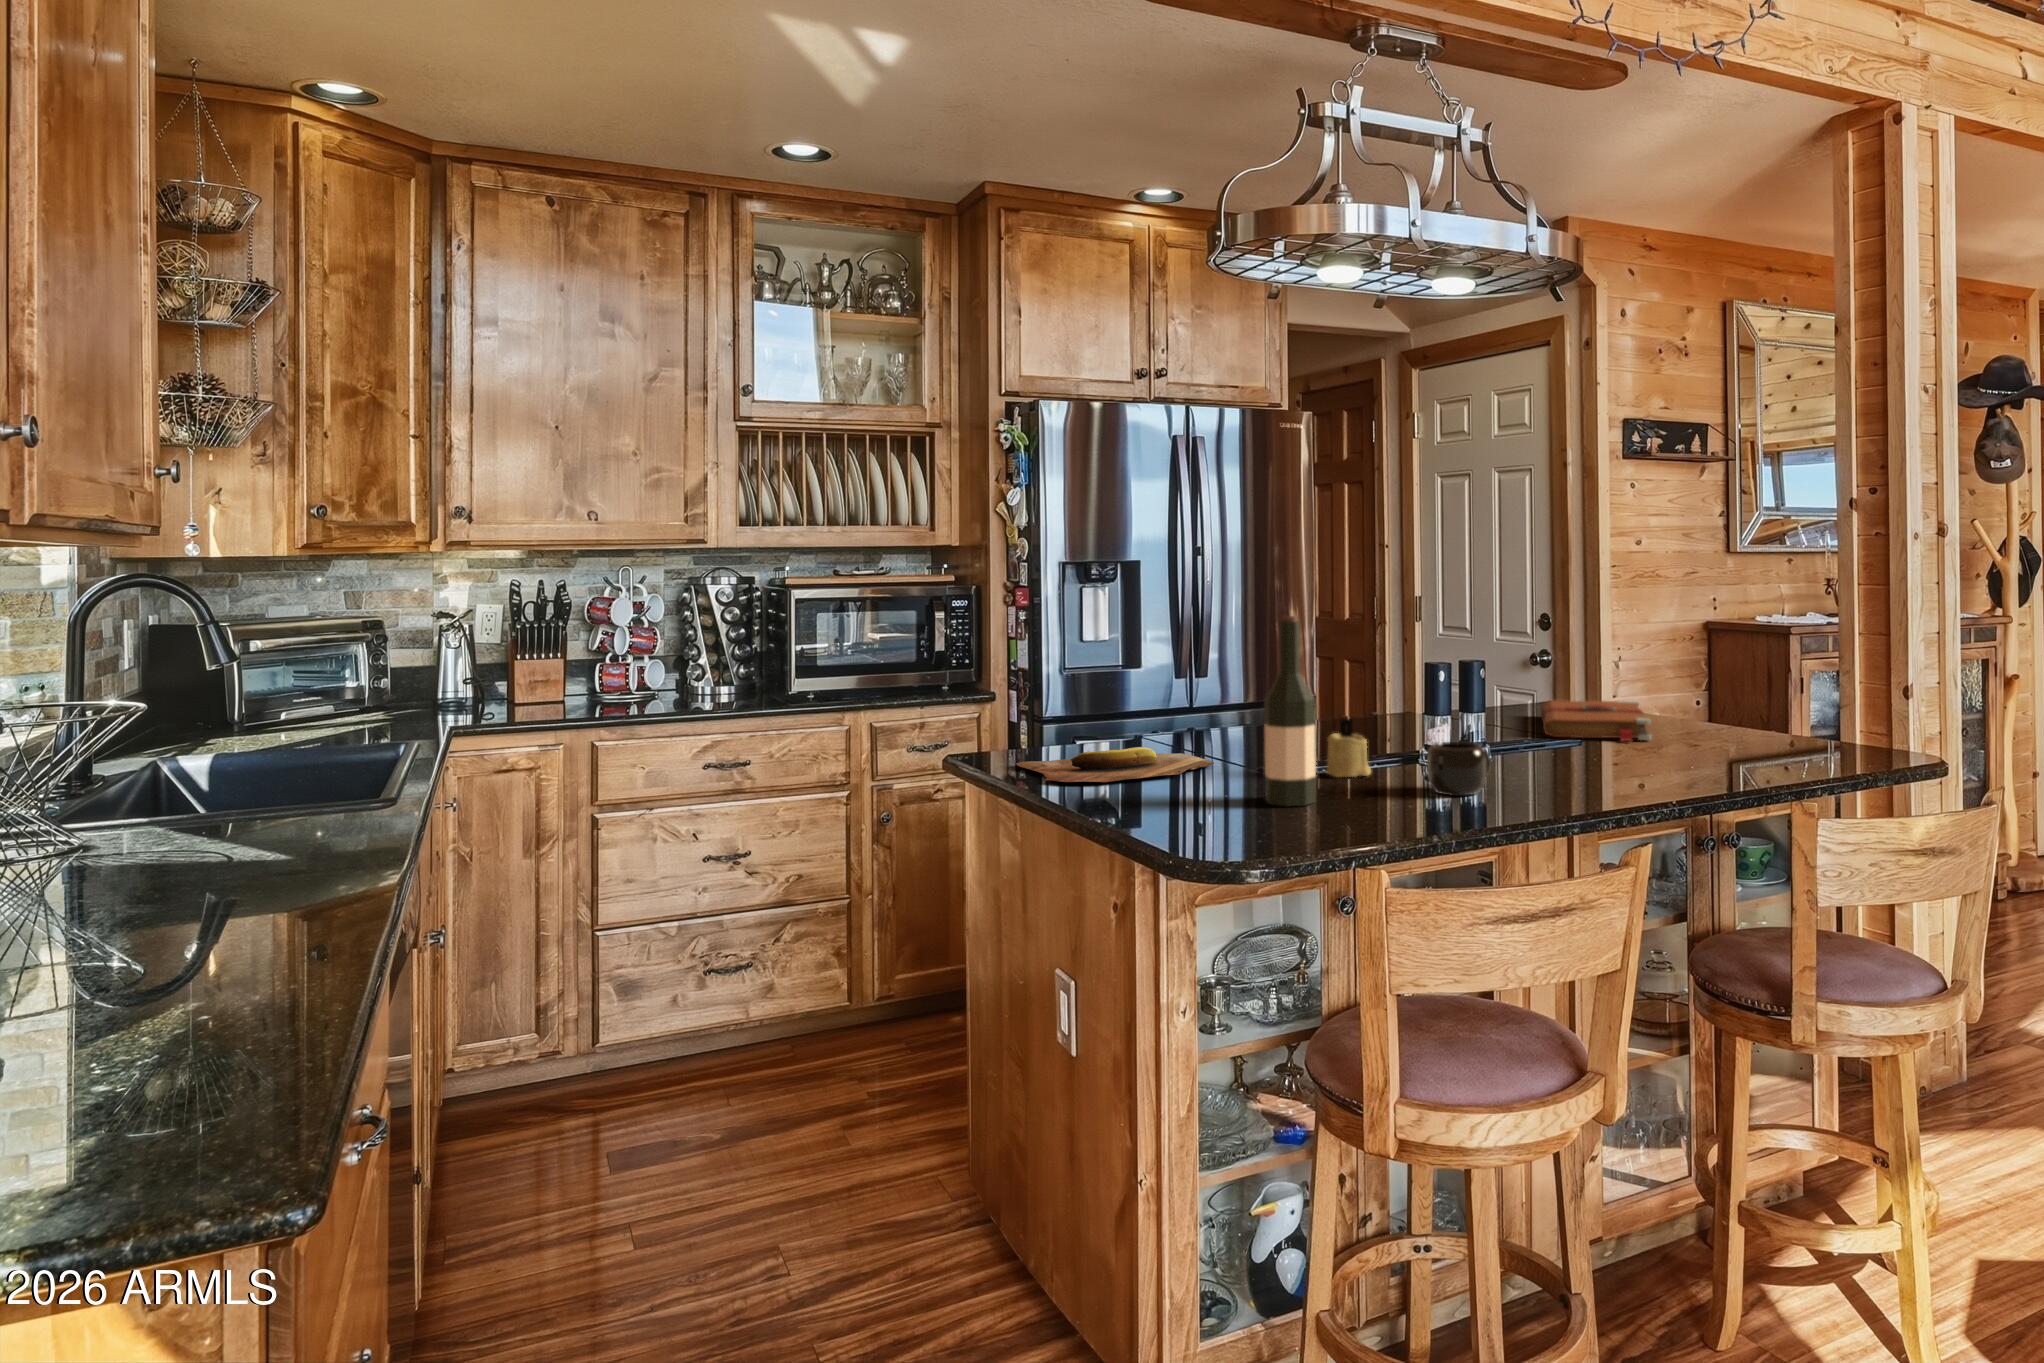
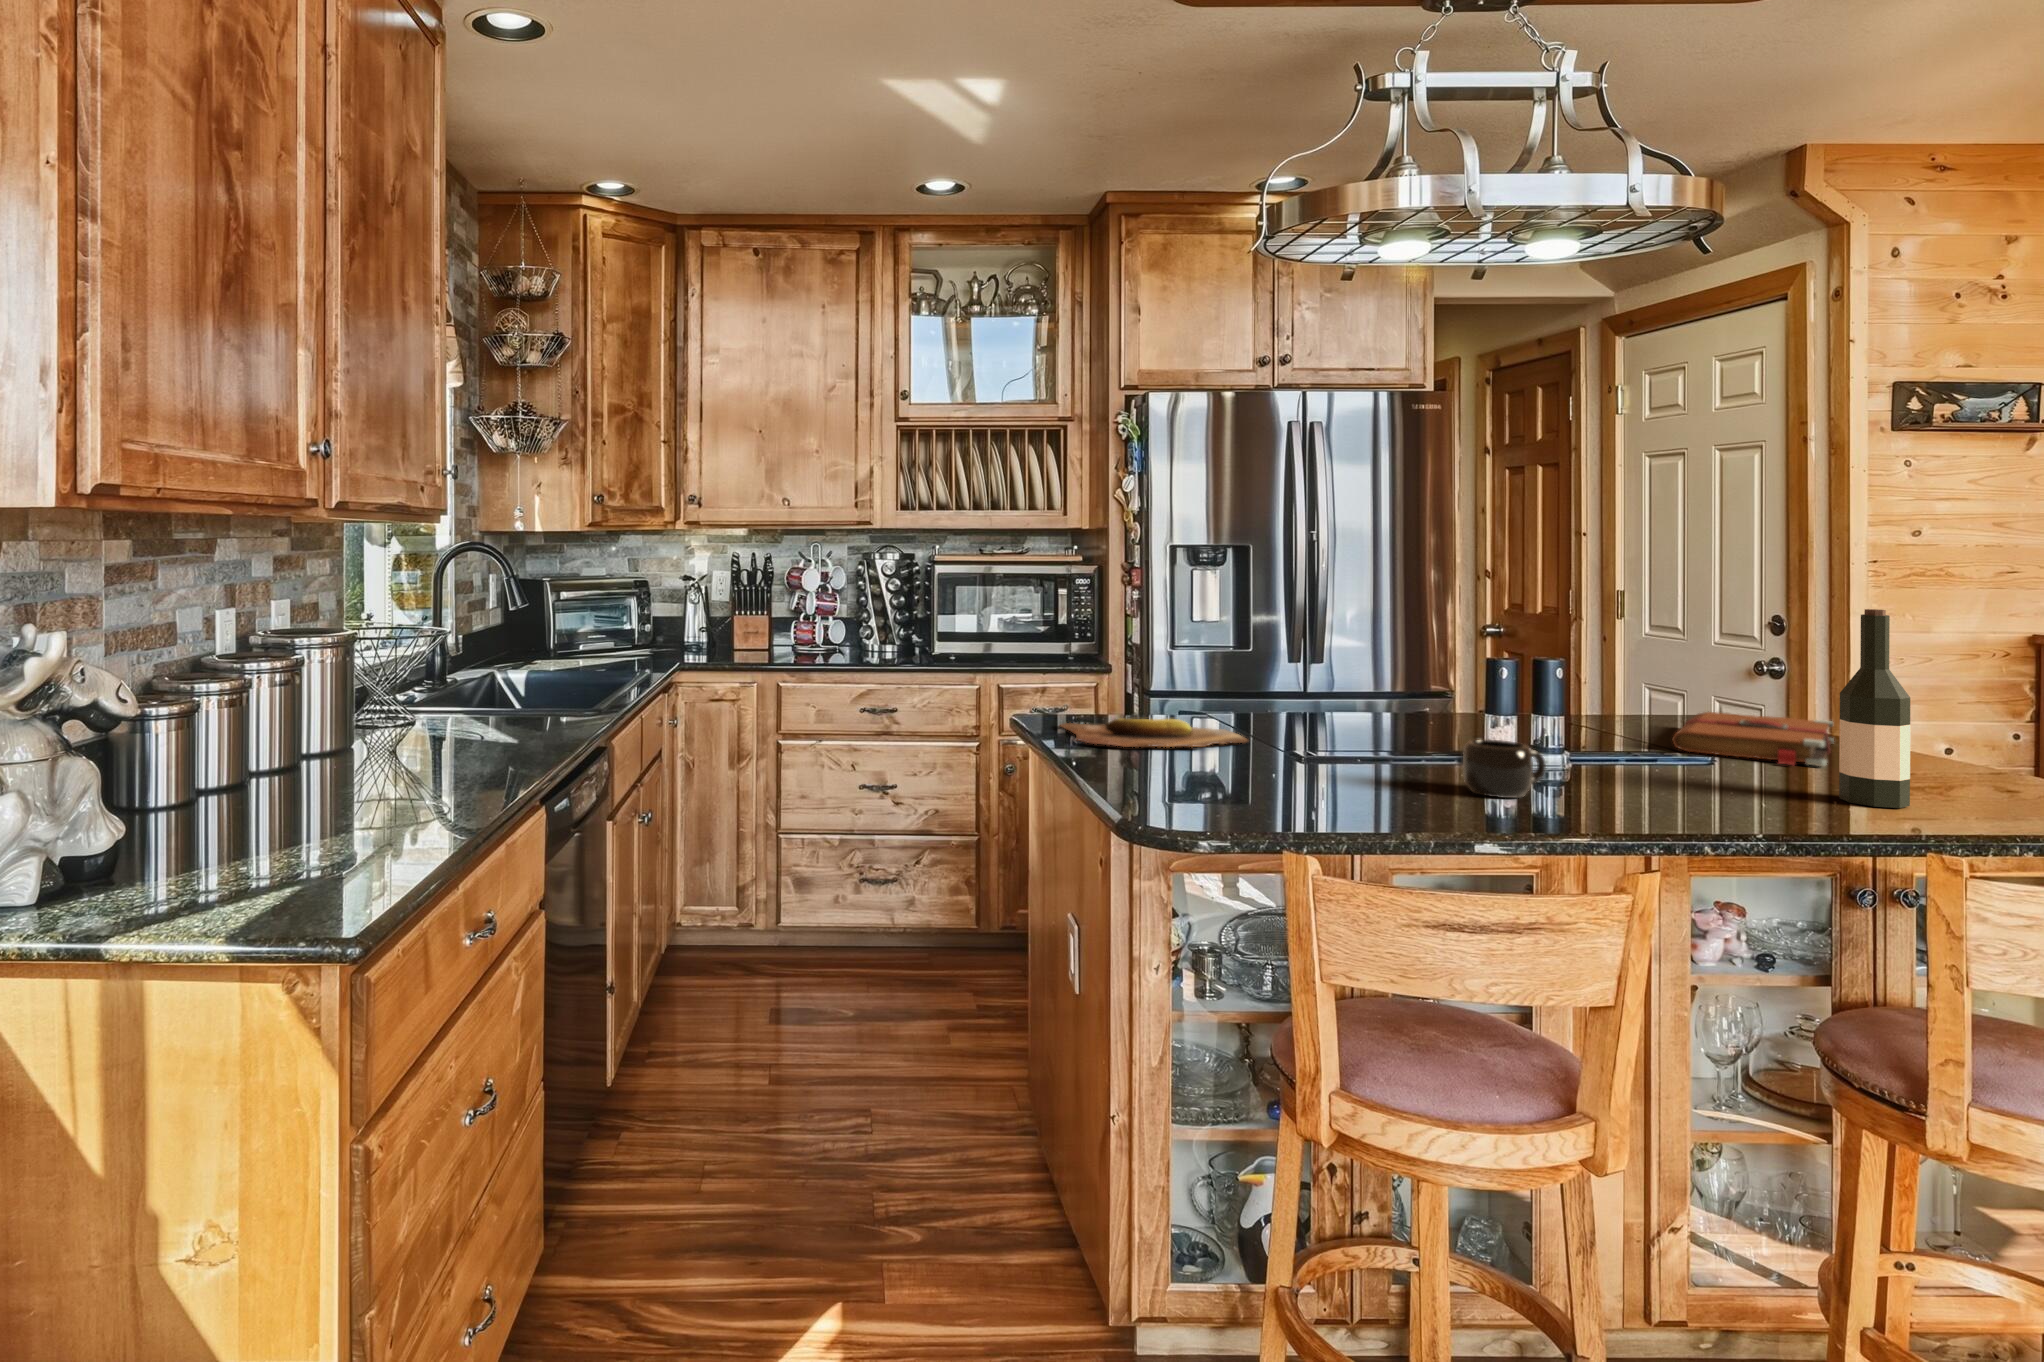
wine bottle: present [1264,616,1316,806] -> present [1839,609,1910,808]
candle: present [1326,718,1371,777] -> none [1361,706,1412,768]

